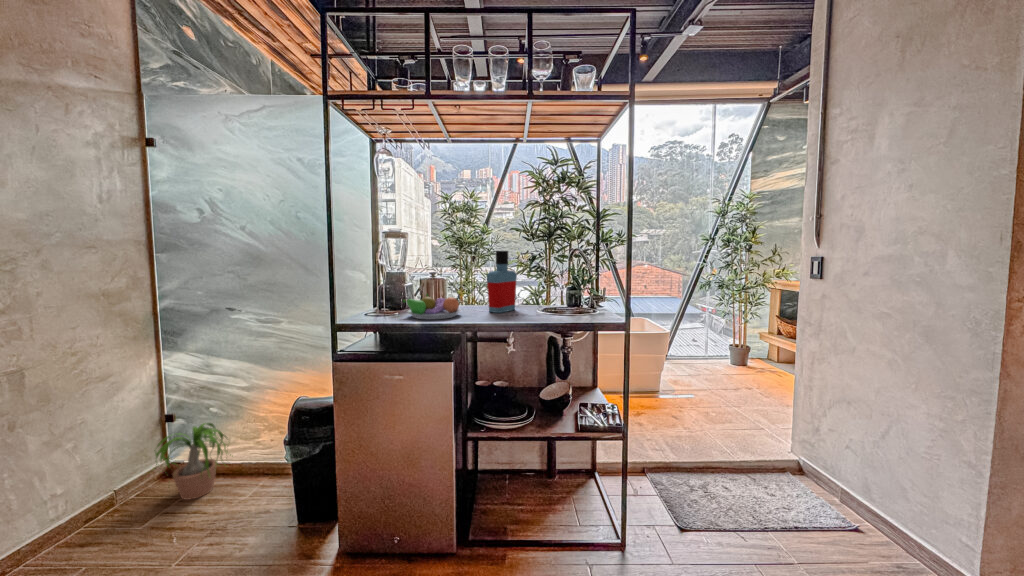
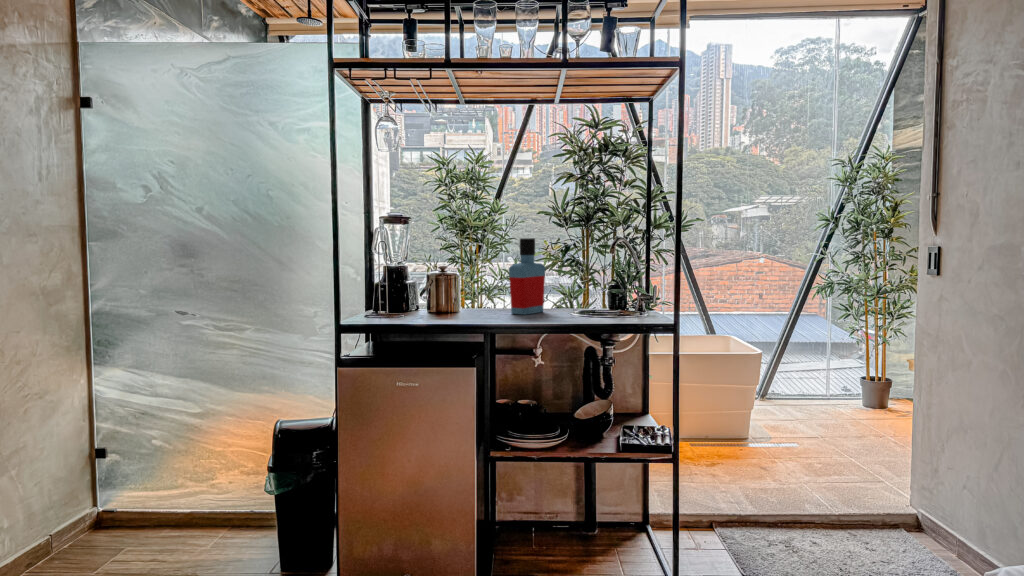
fruit bowl: present [403,294,461,320] -> none [408,290,479,320]
potted plant: present [155,423,231,500] -> none [81,457,197,549]

